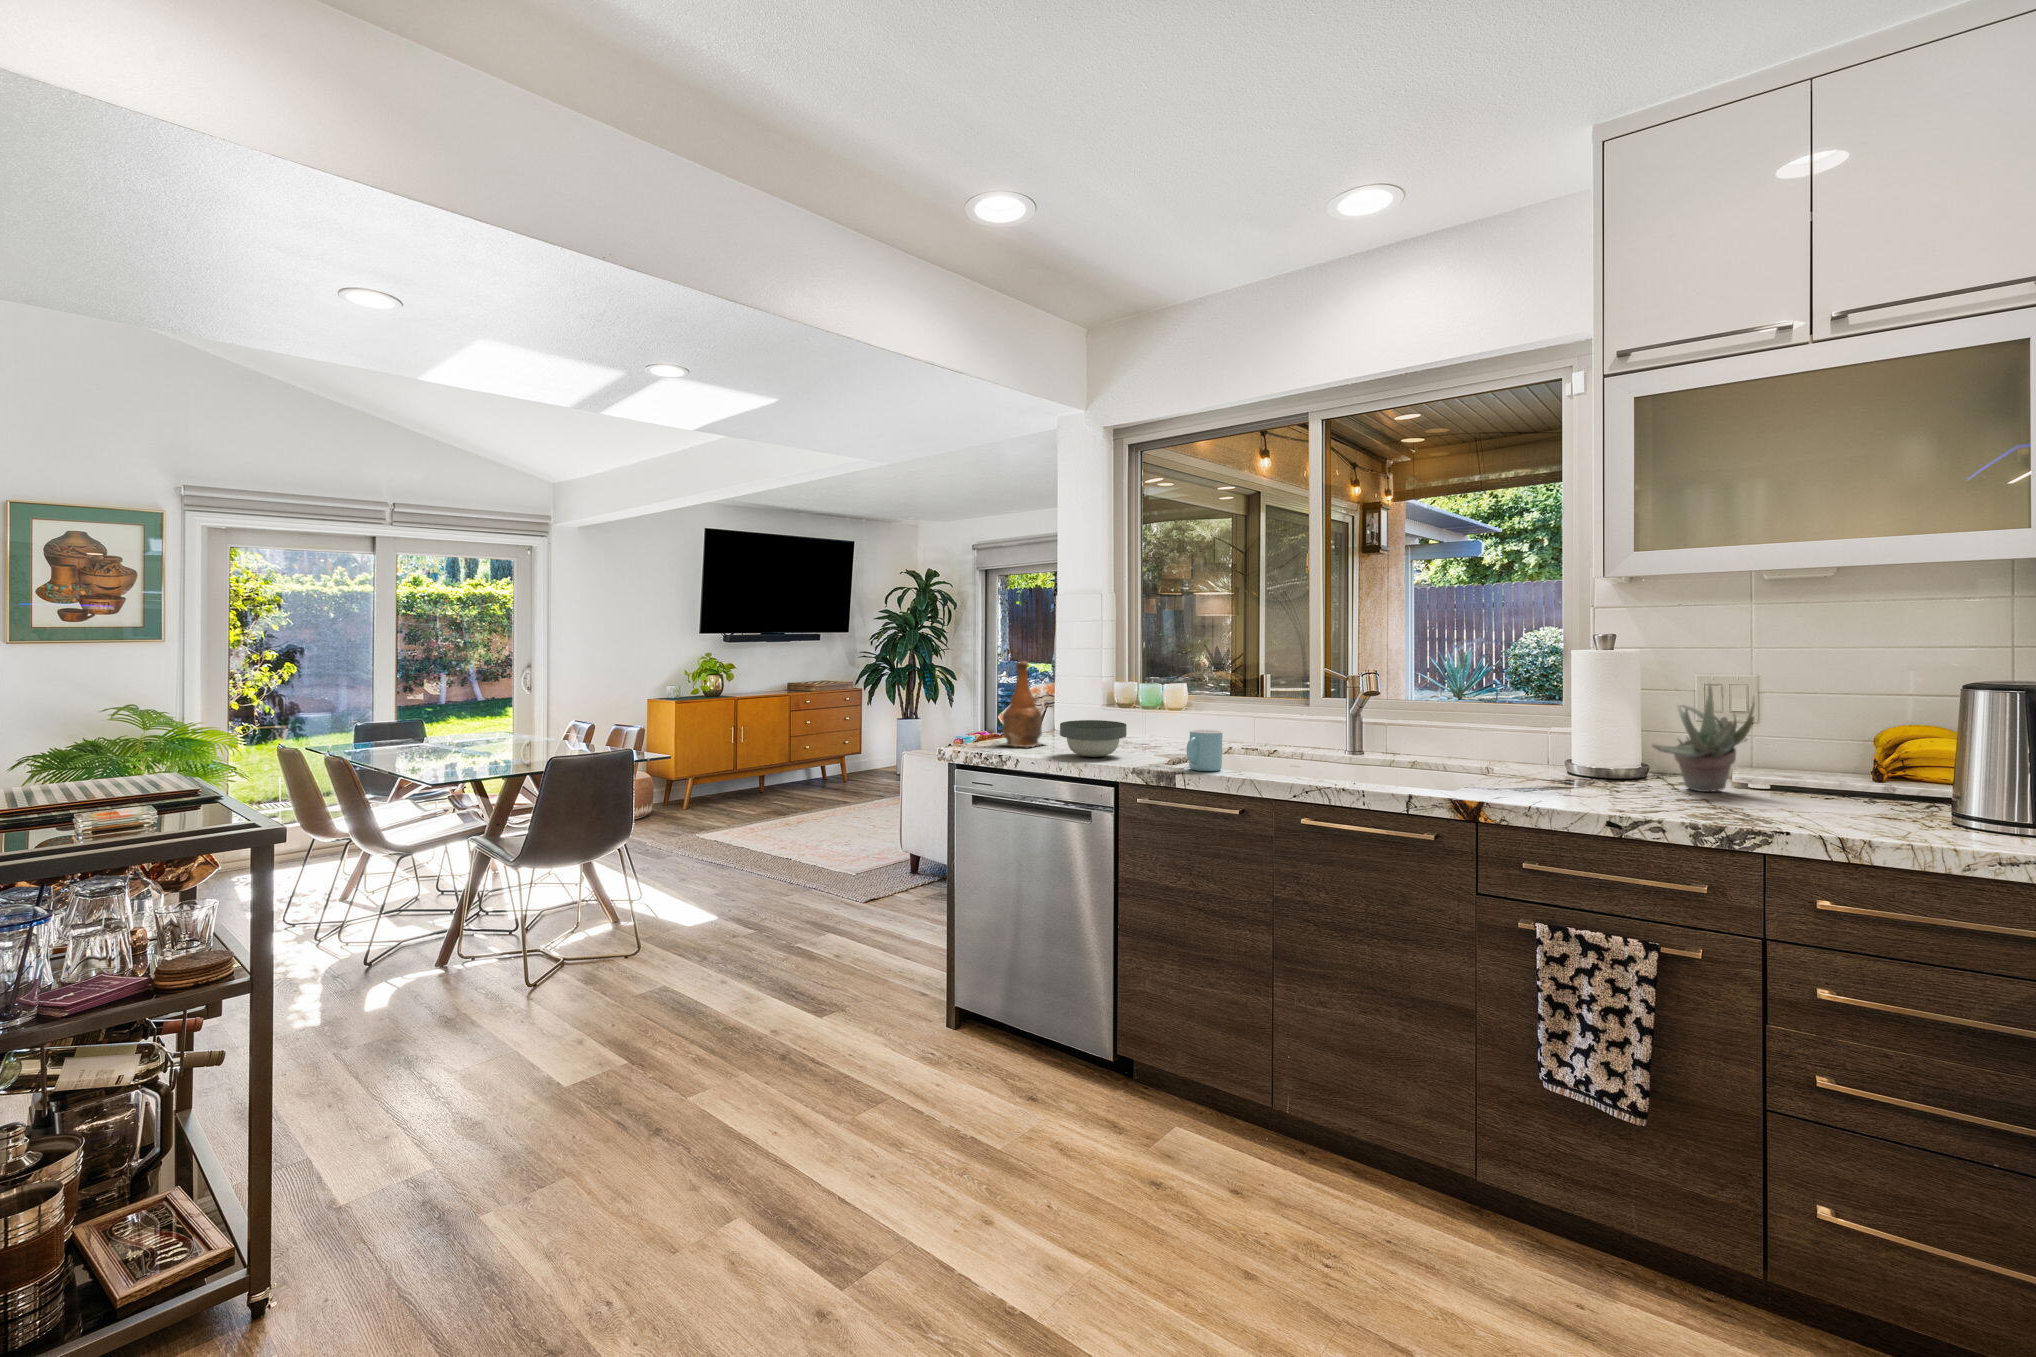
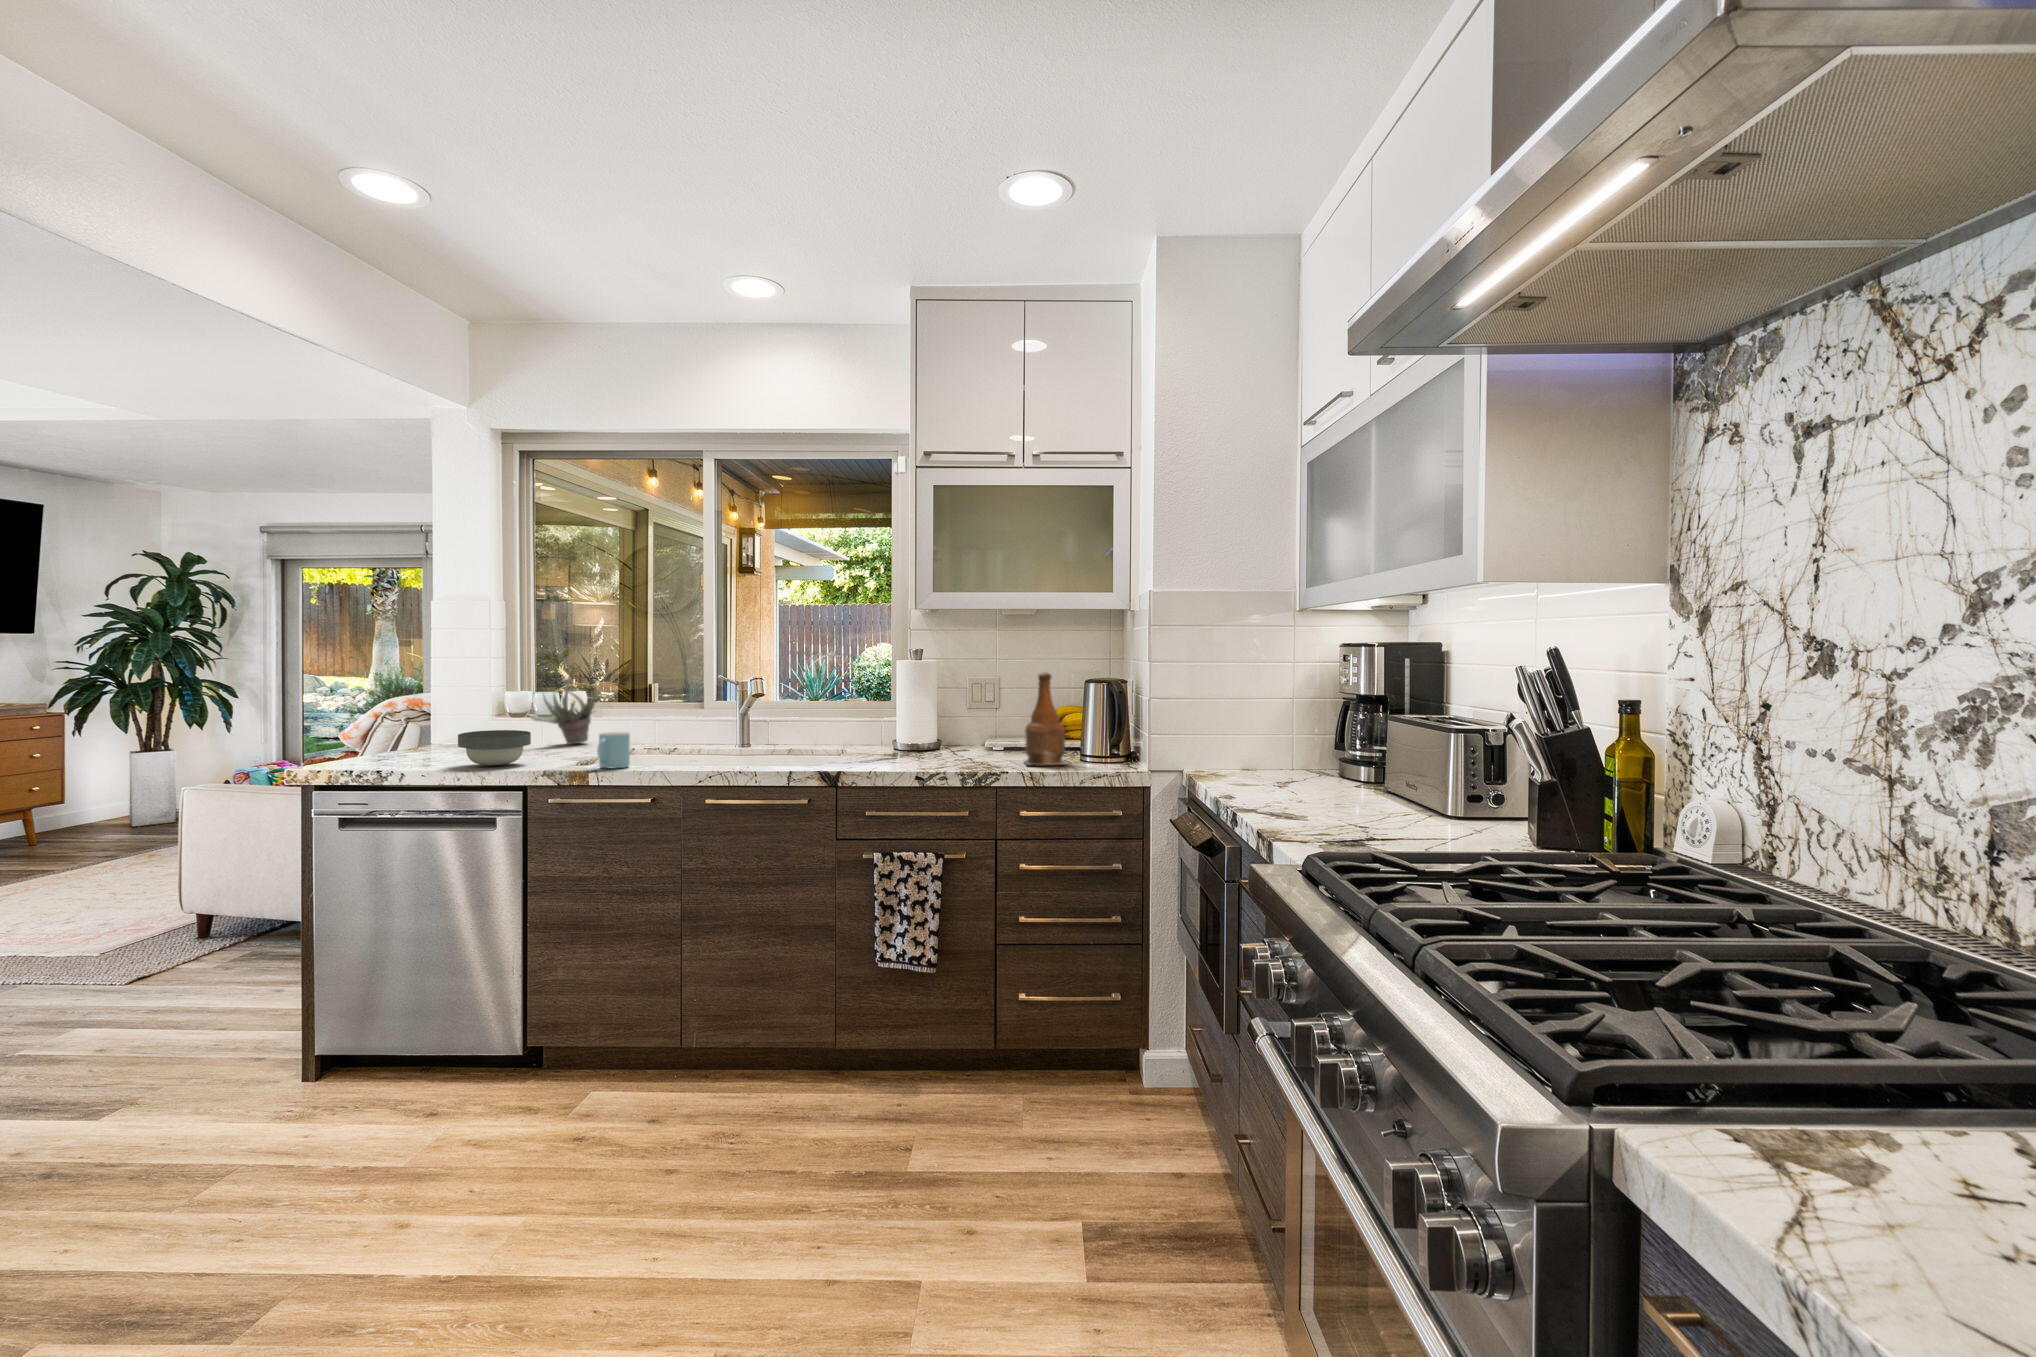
bottle: present [1002,661,1042,747] -> present [1025,672,1067,765]
succulent plant: present [1652,684,1755,792] -> present [530,679,596,745]

